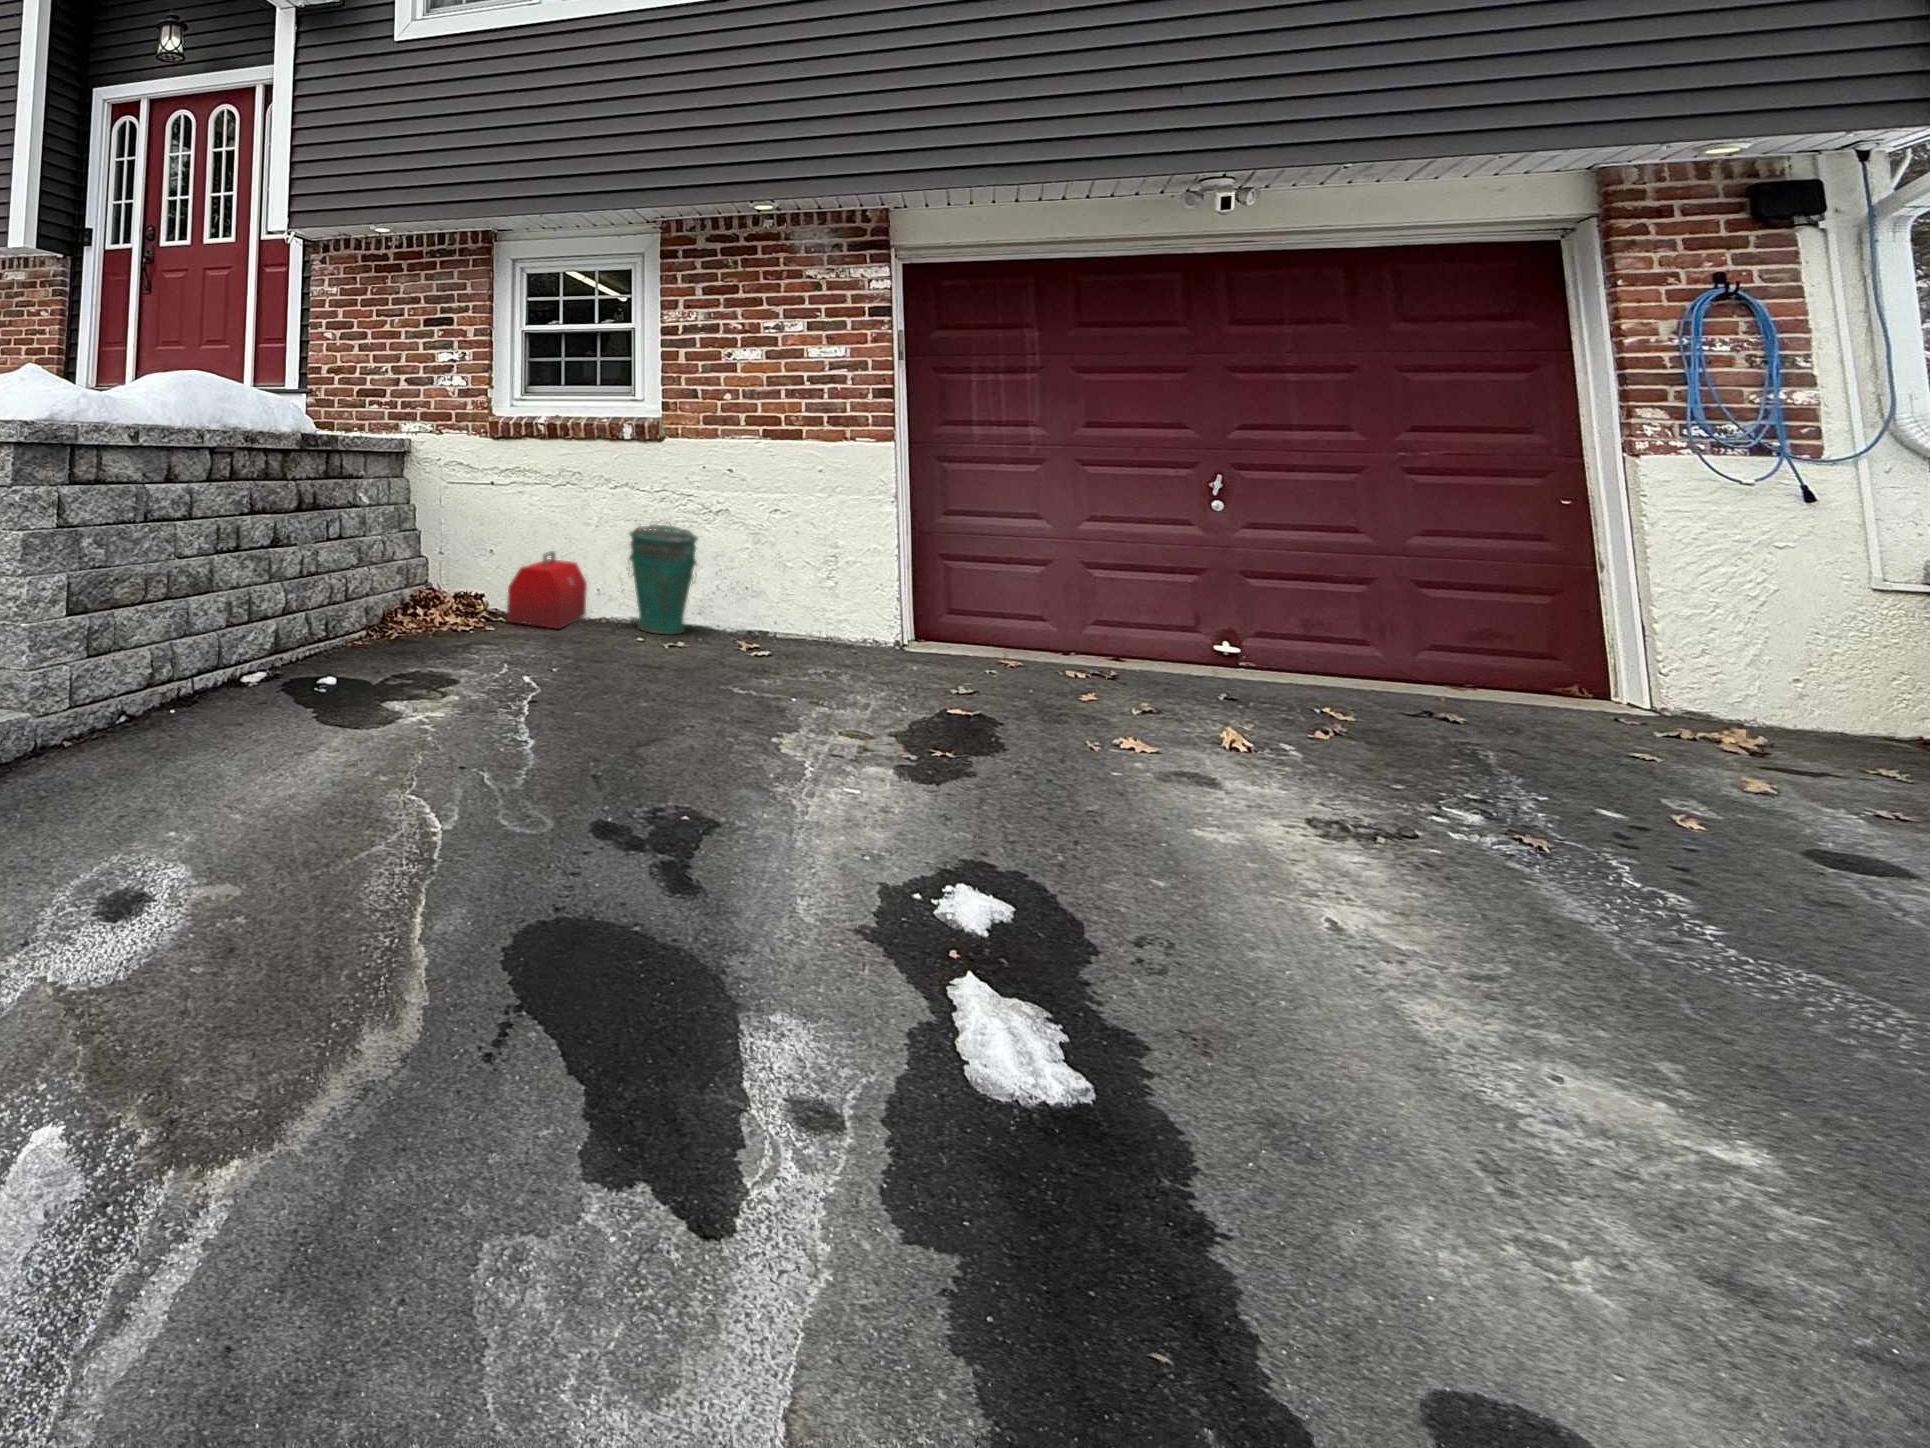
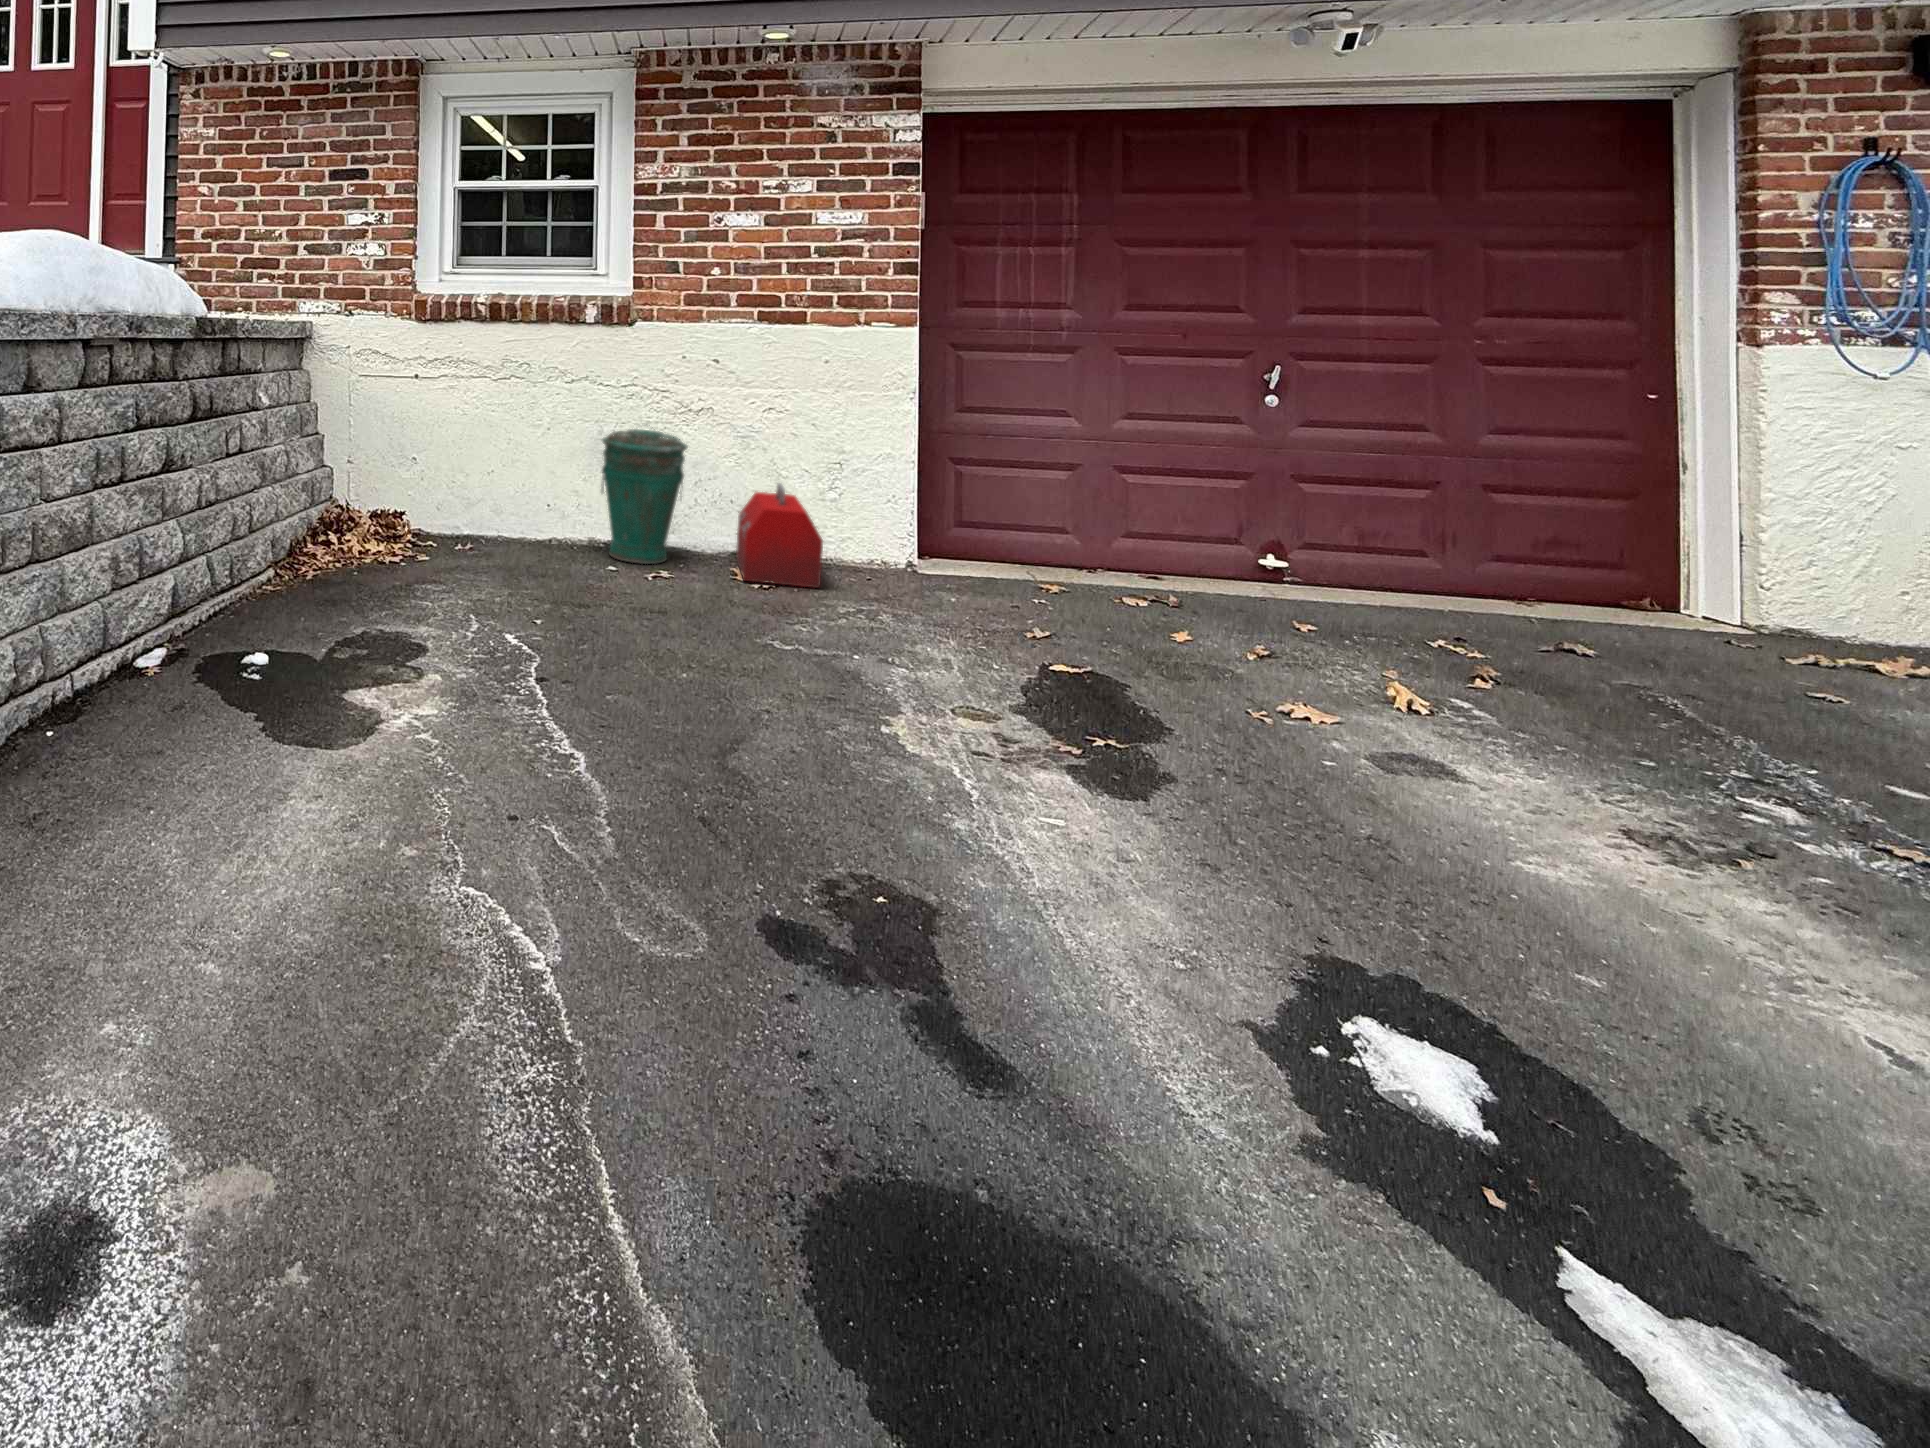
toolbox: present [507,551,587,629] -> present [736,483,823,588]

